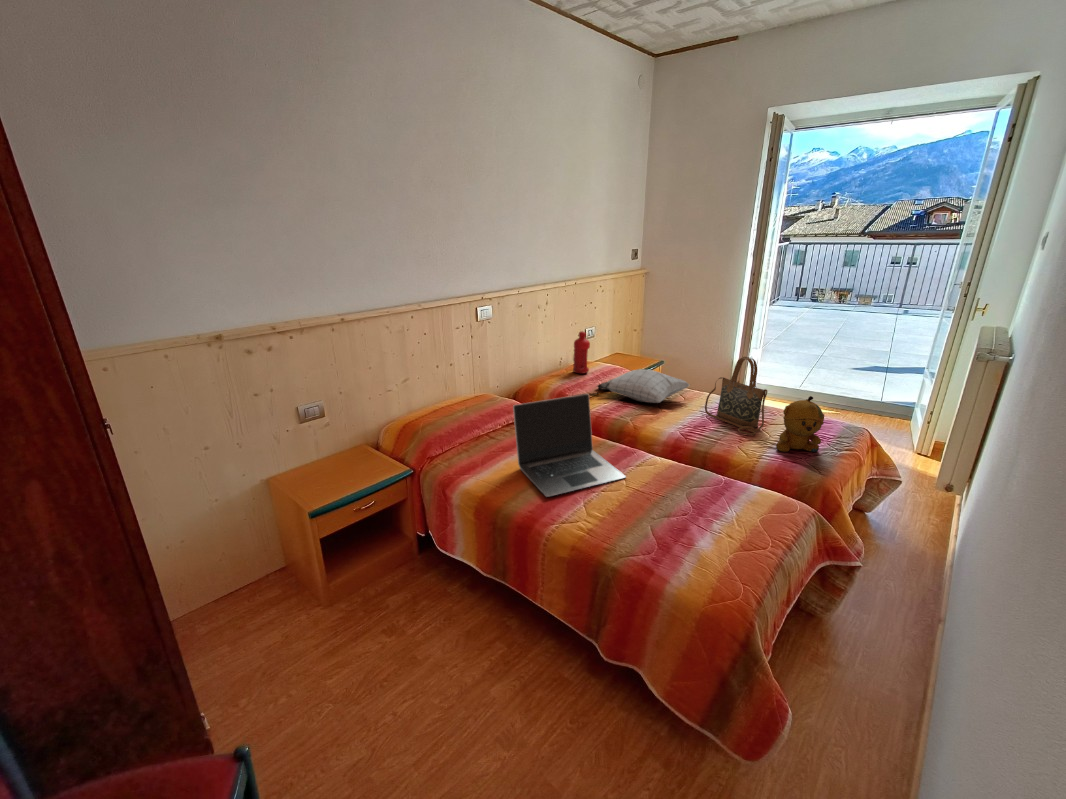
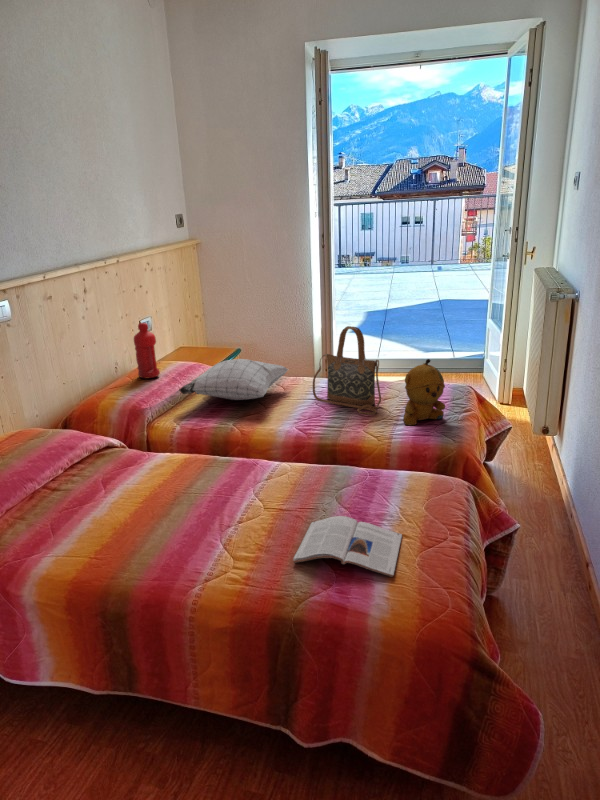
laptop: present [513,394,626,497] -> none [89,401,261,553]
magazine: none [630,504,728,562] -> present [294,516,402,577]

